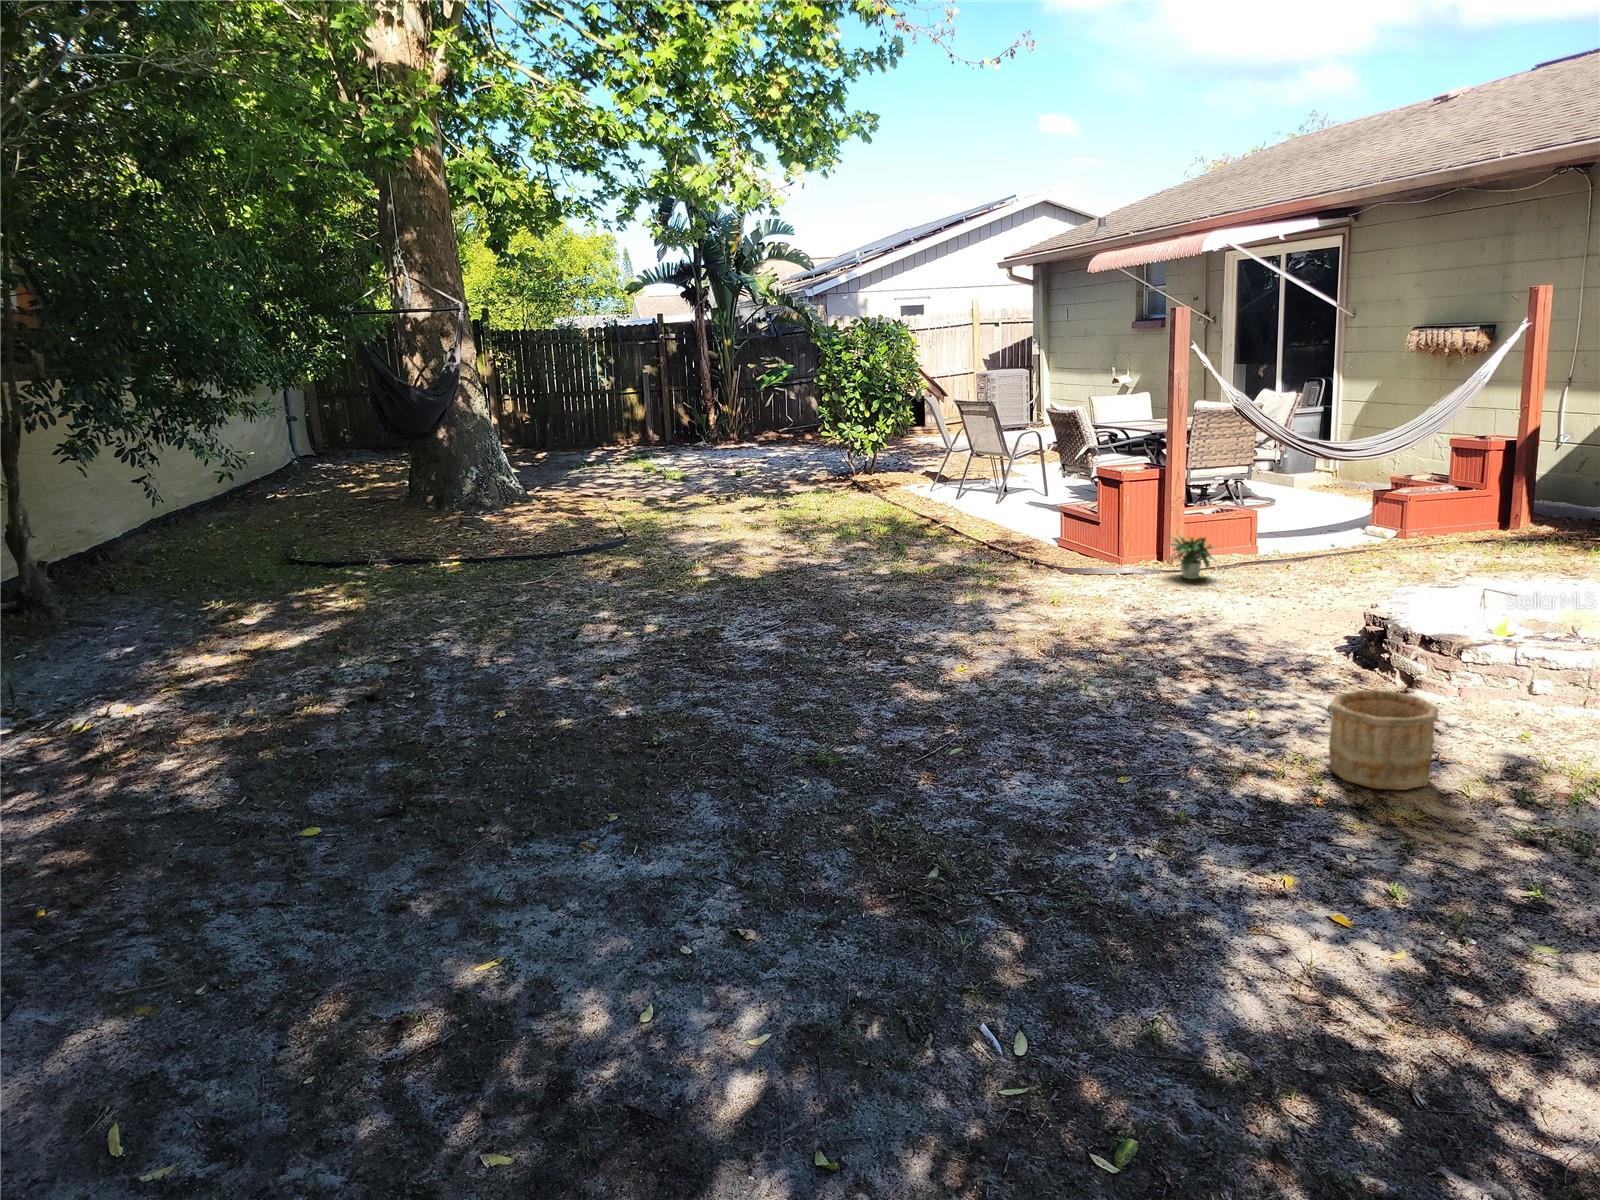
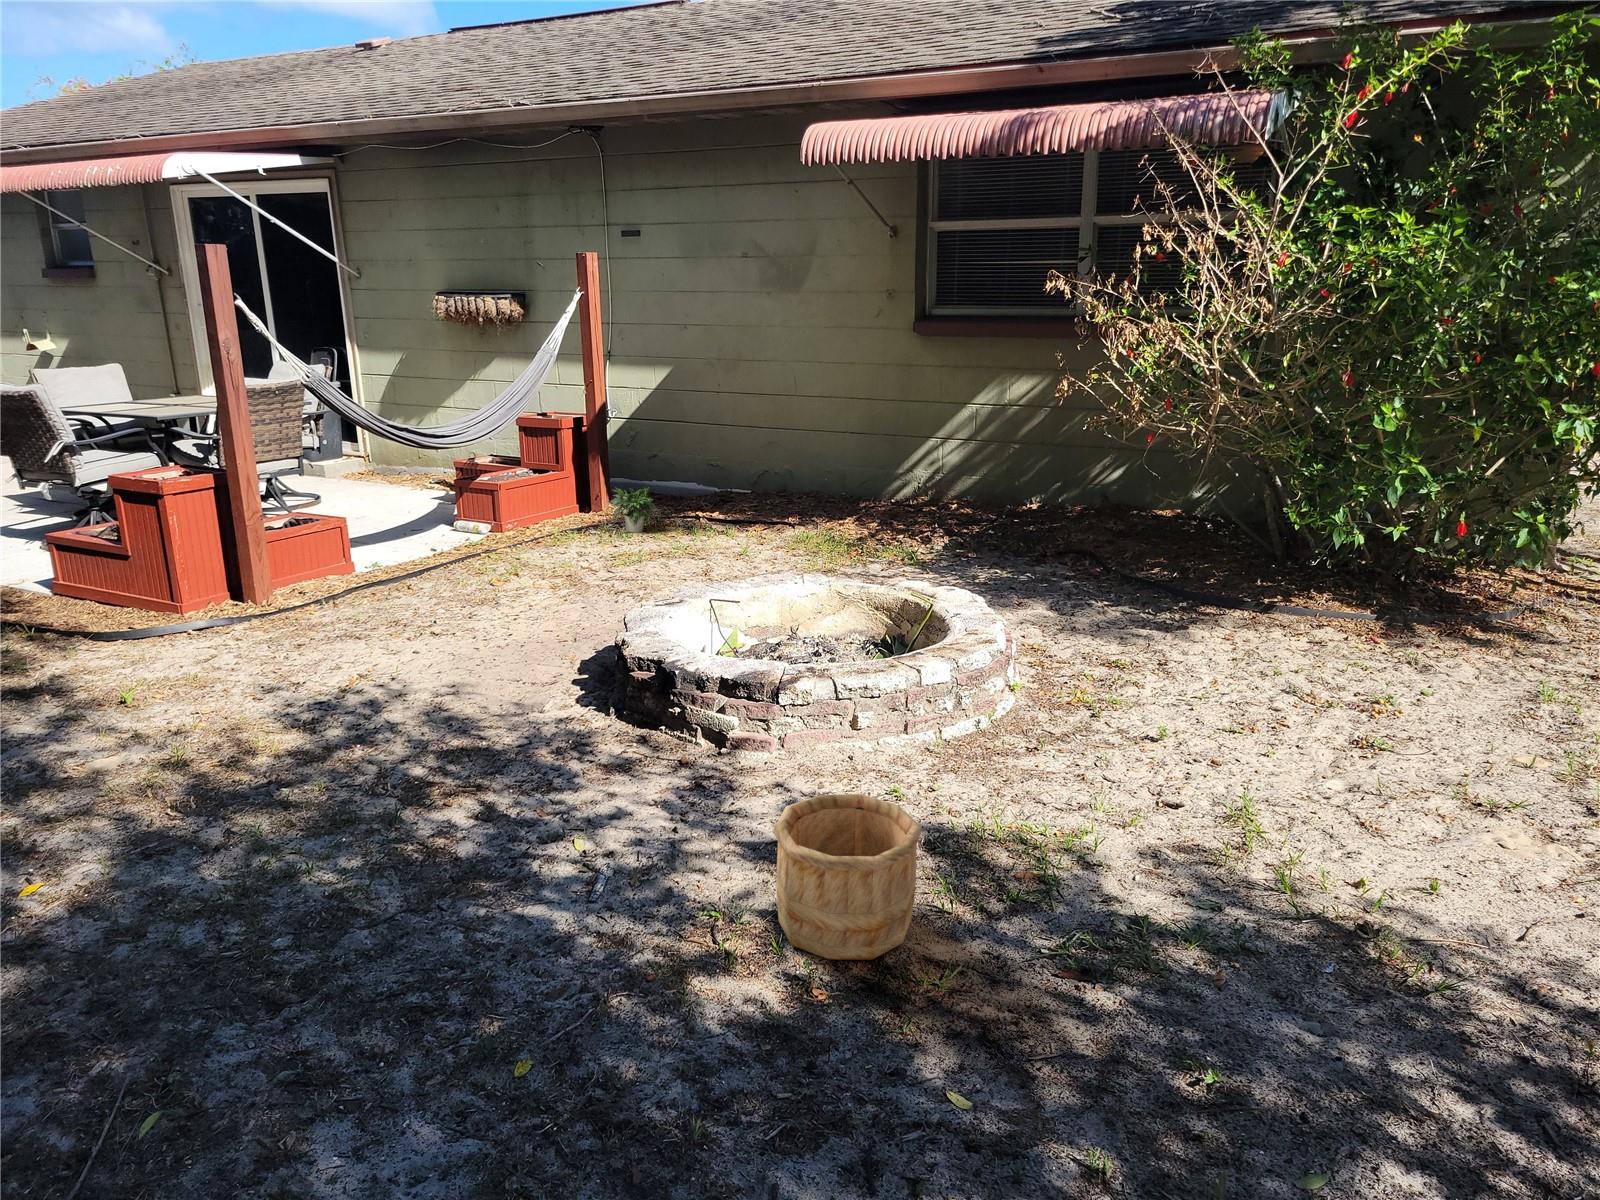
potted plant: present [1167,536,1214,579] -> present [592,488,661,533]

